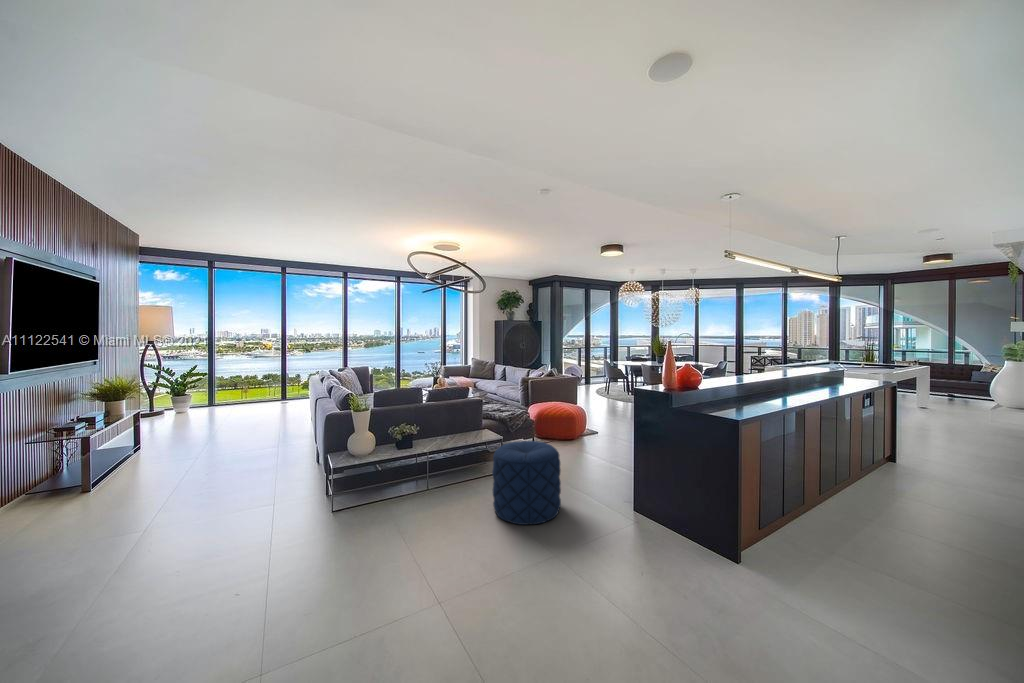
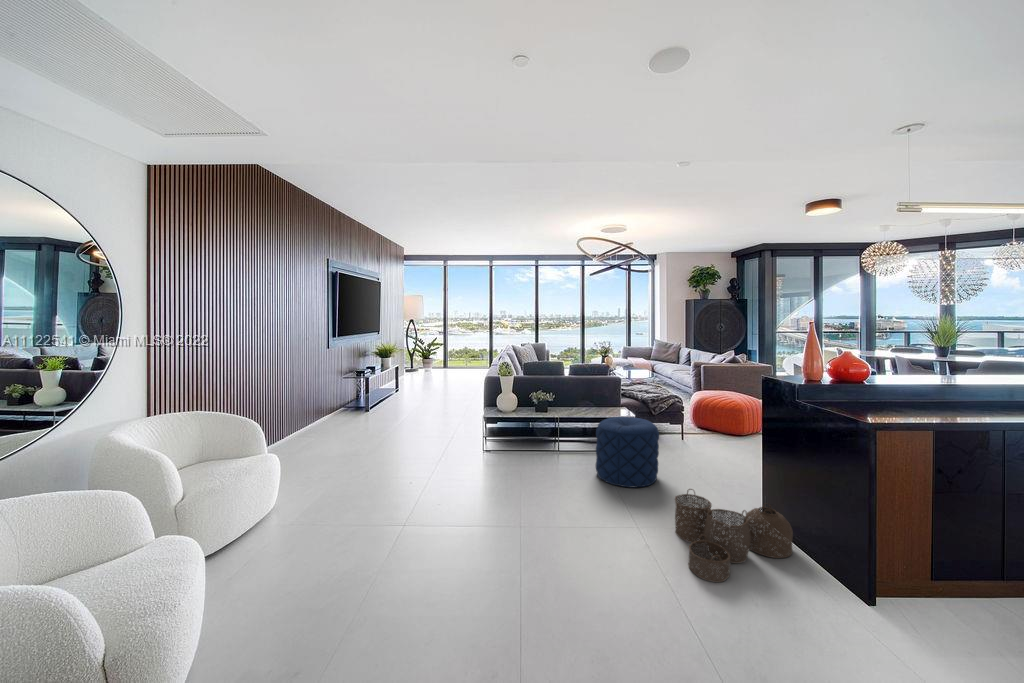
woven basket: none [621,510,725,623] -> present [675,489,793,582]

